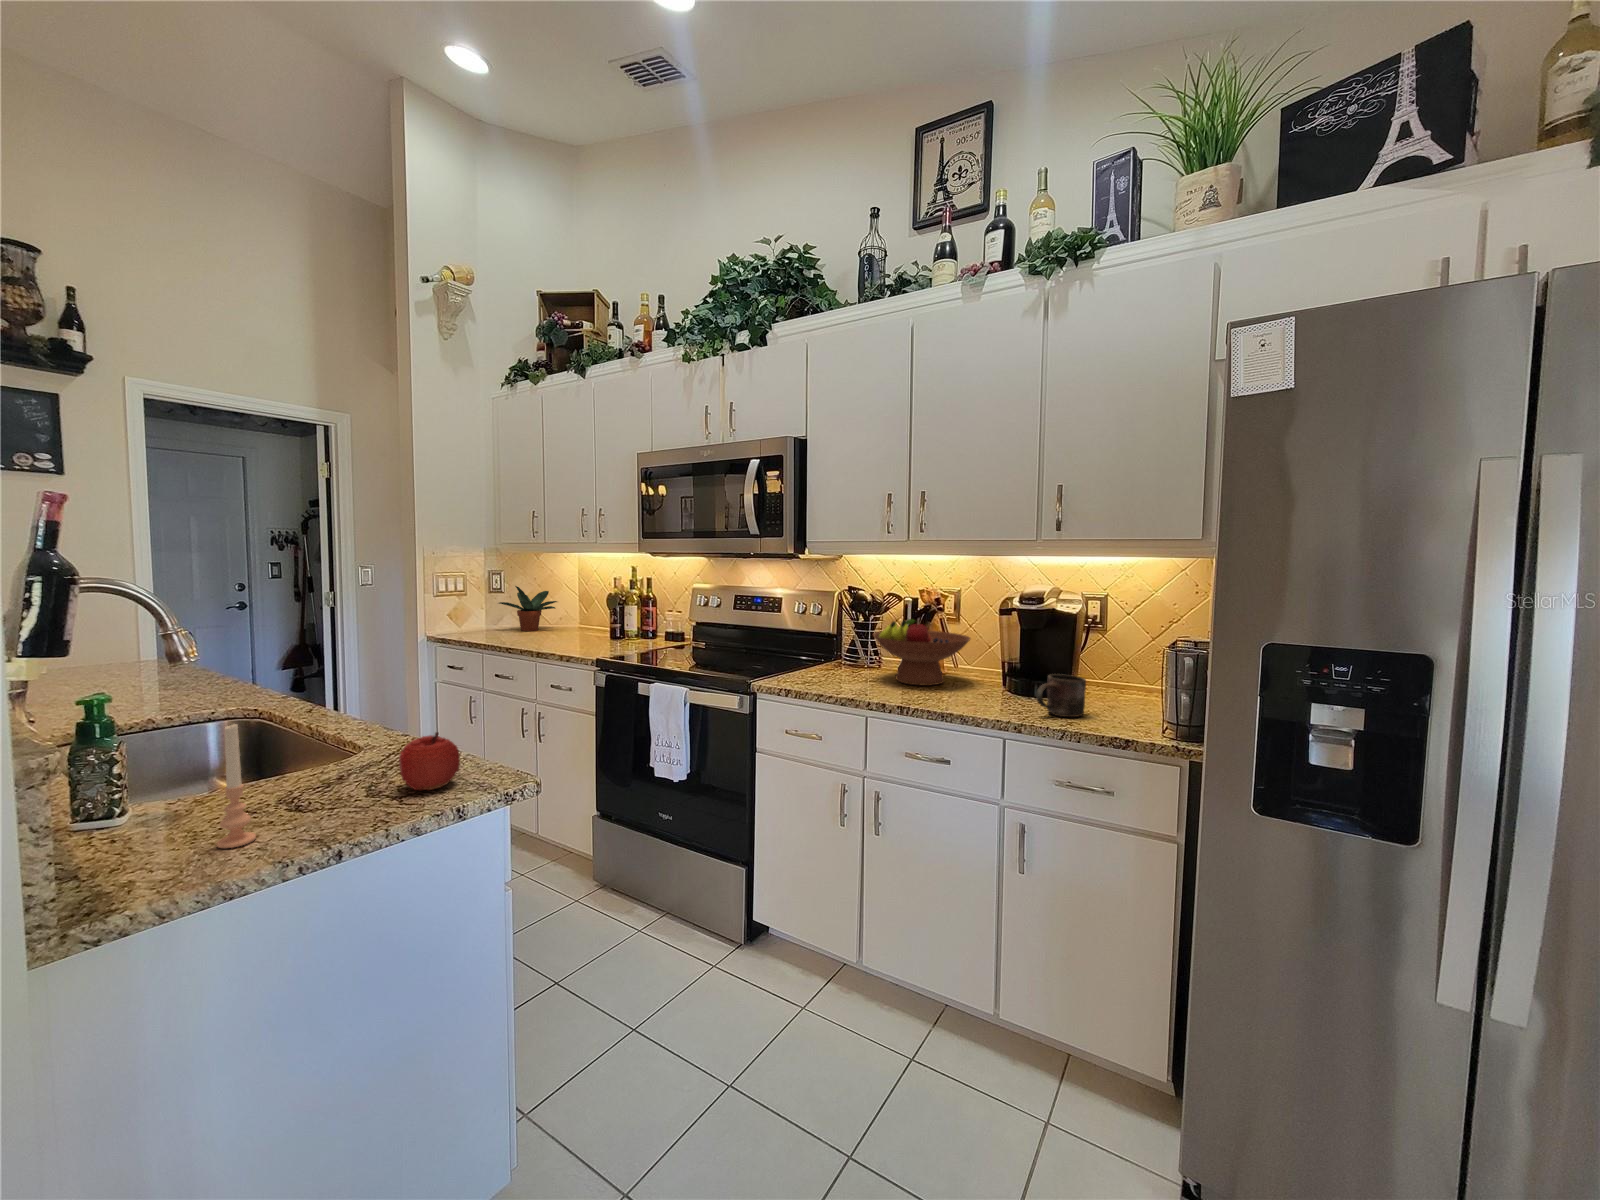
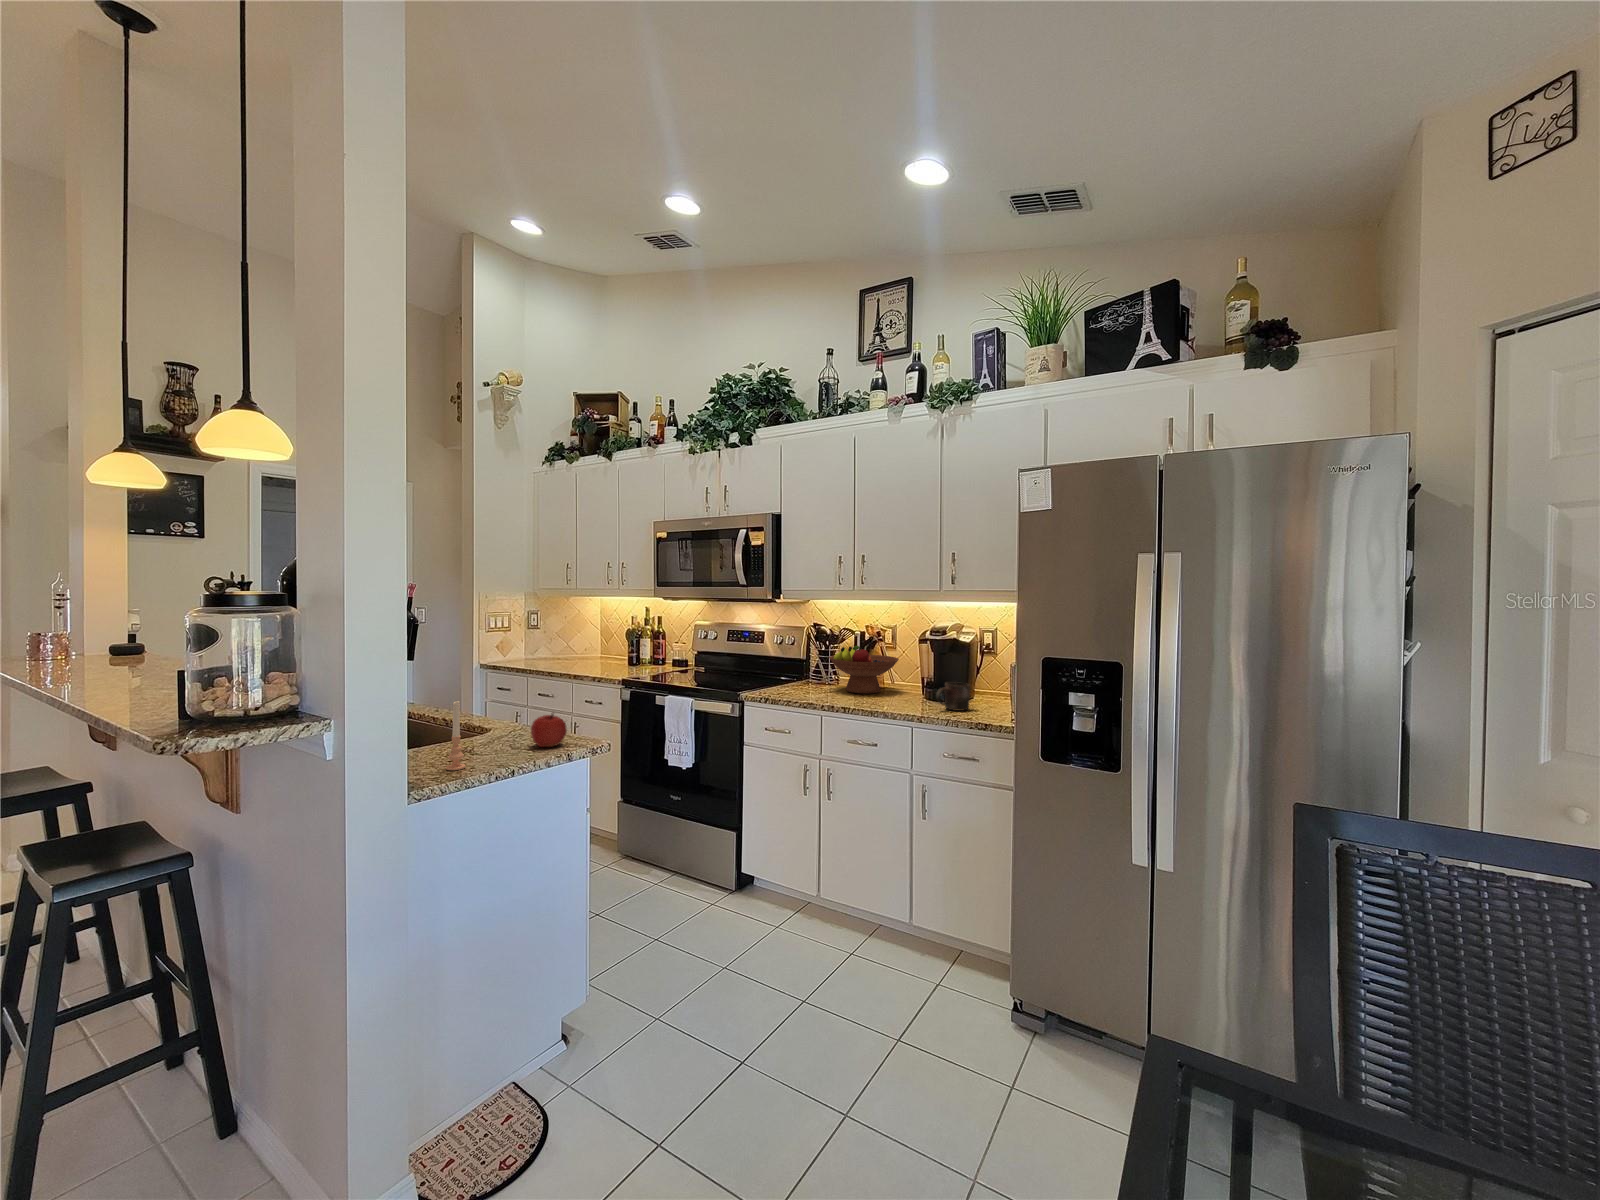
potted plant: present [499,586,557,631] -> none [535,623,583,659]

